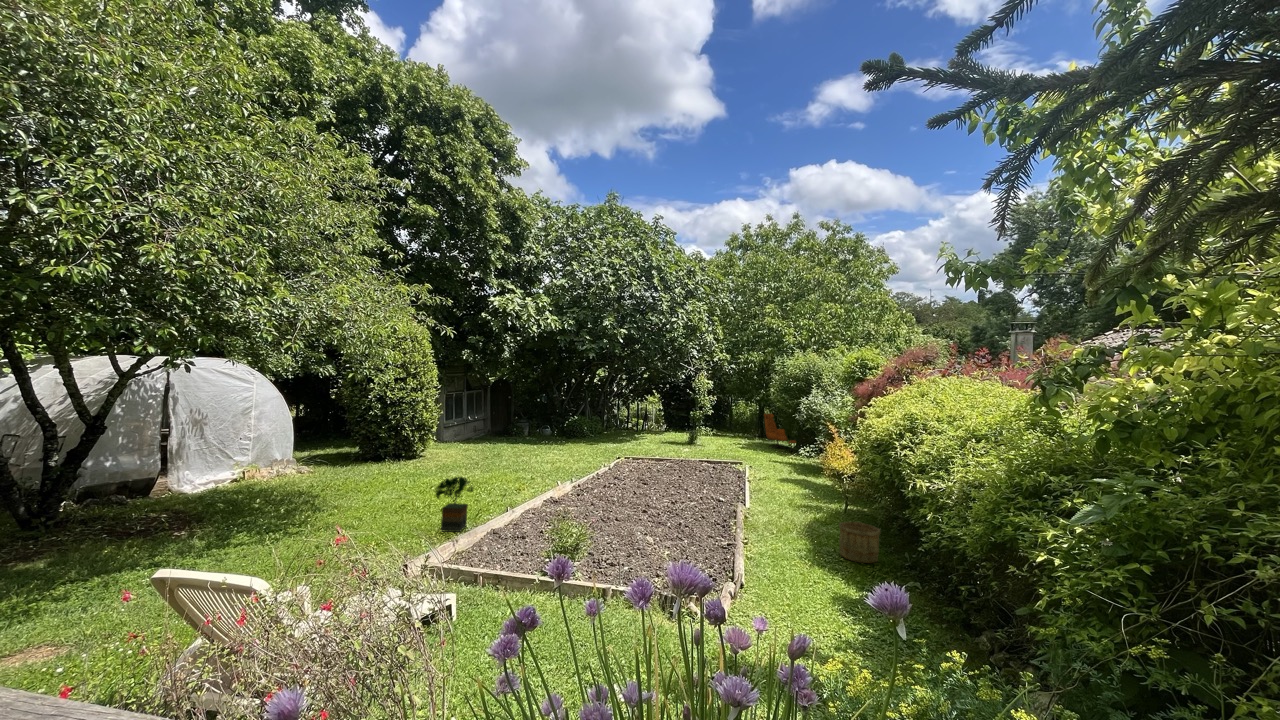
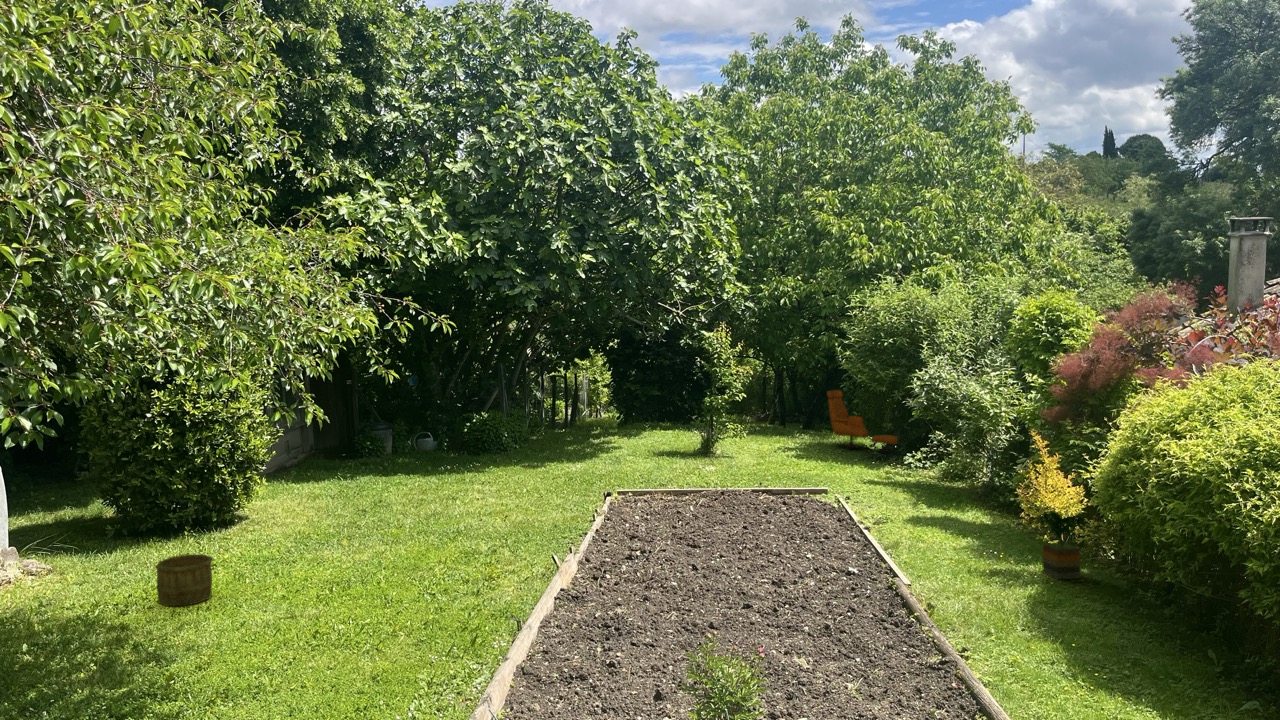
potted tree: present [435,477,474,532] -> present [1040,510,1089,579]
wooden bucket: present [839,522,881,563] -> present [155,554,213,606]

